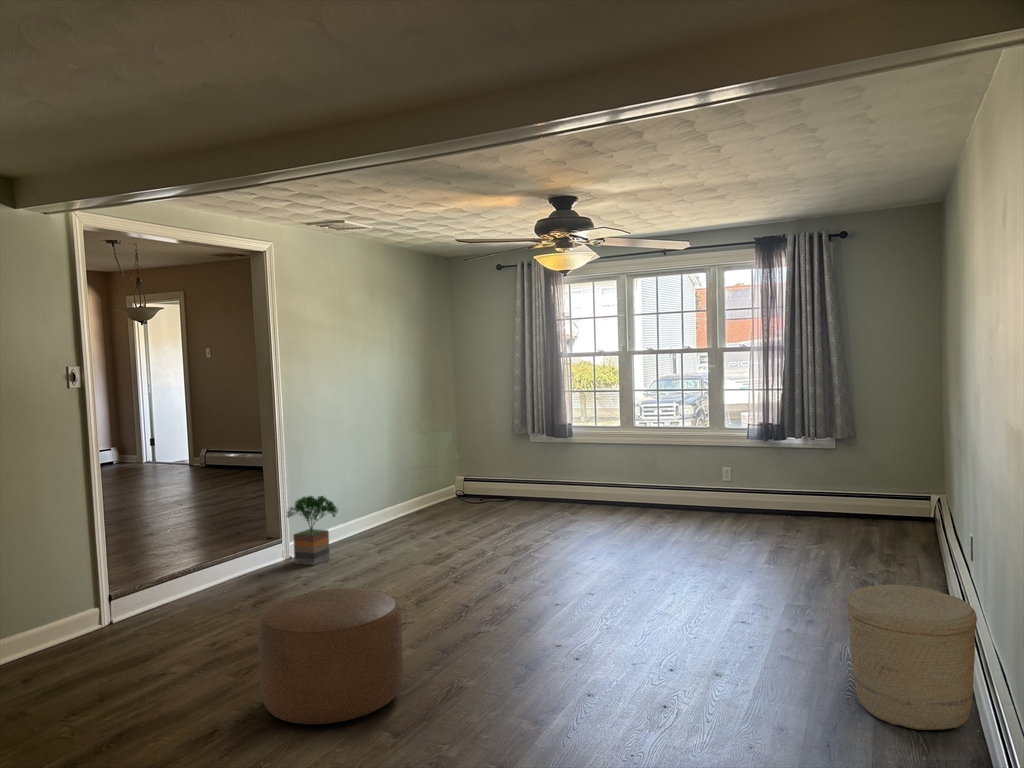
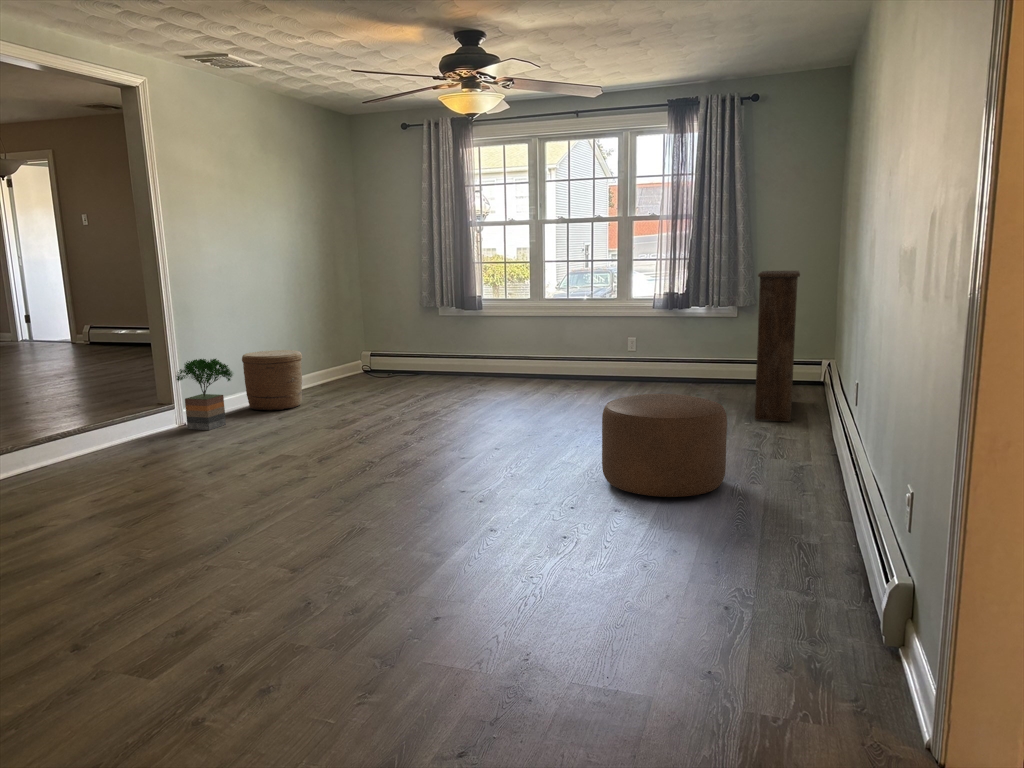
bookshelf: none [854,407,899,568] -> present [755,271,800,422]
woven basket: present [847,585,977,730] -> present [242,350,302,410]
ottoman: present [258,588,403,724] -> present [602,394,727,497]

